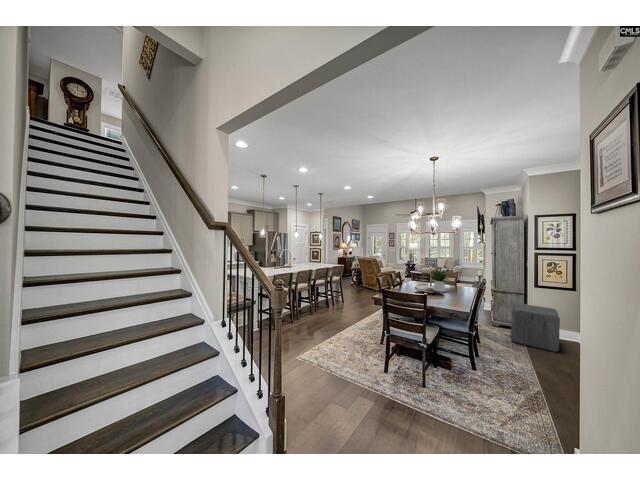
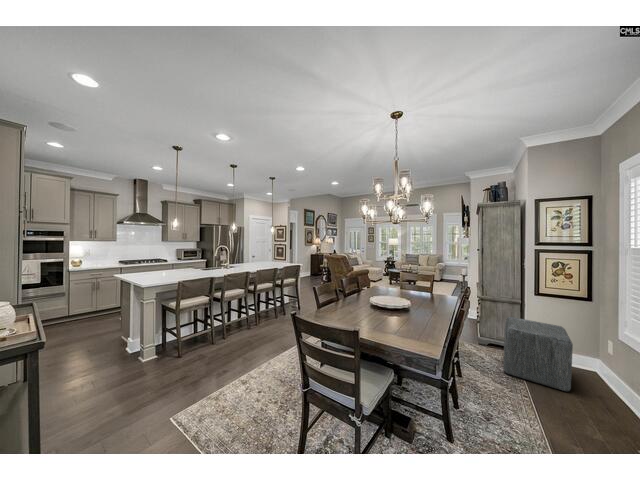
flower arrangement: present [430,264,453,292] -> none [383,264,425,307]

